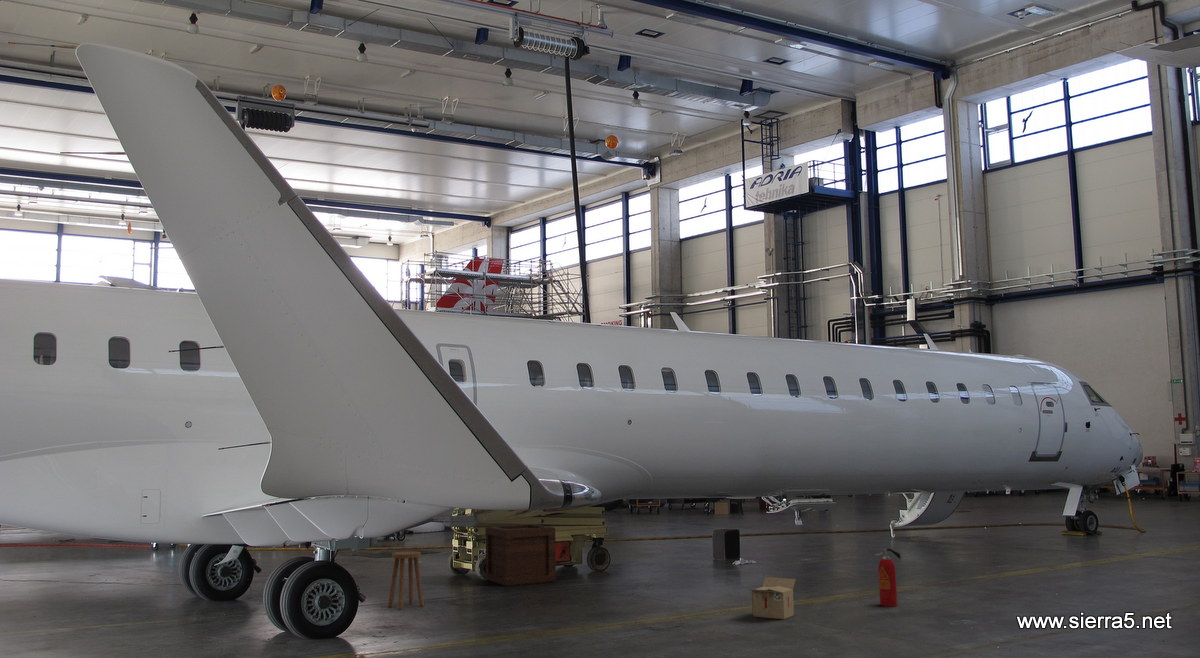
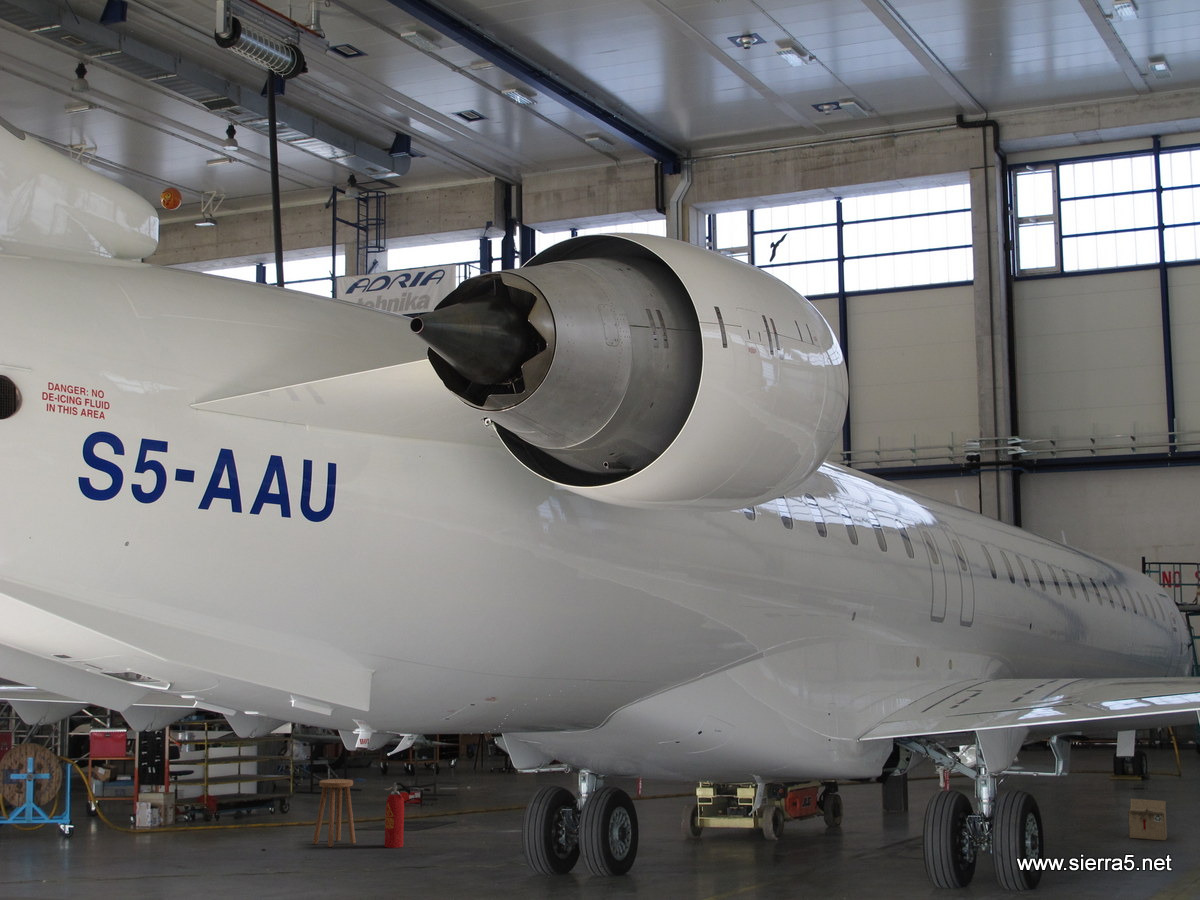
wooden crate: present [485,524,556,586] -> none [407,746,494,821]
fire extinguisher: present [875,549,900,606] -> present [384,783,411,848]
cardboard box: present [749,577,796,620] -> present [1127,799,1167,841]

